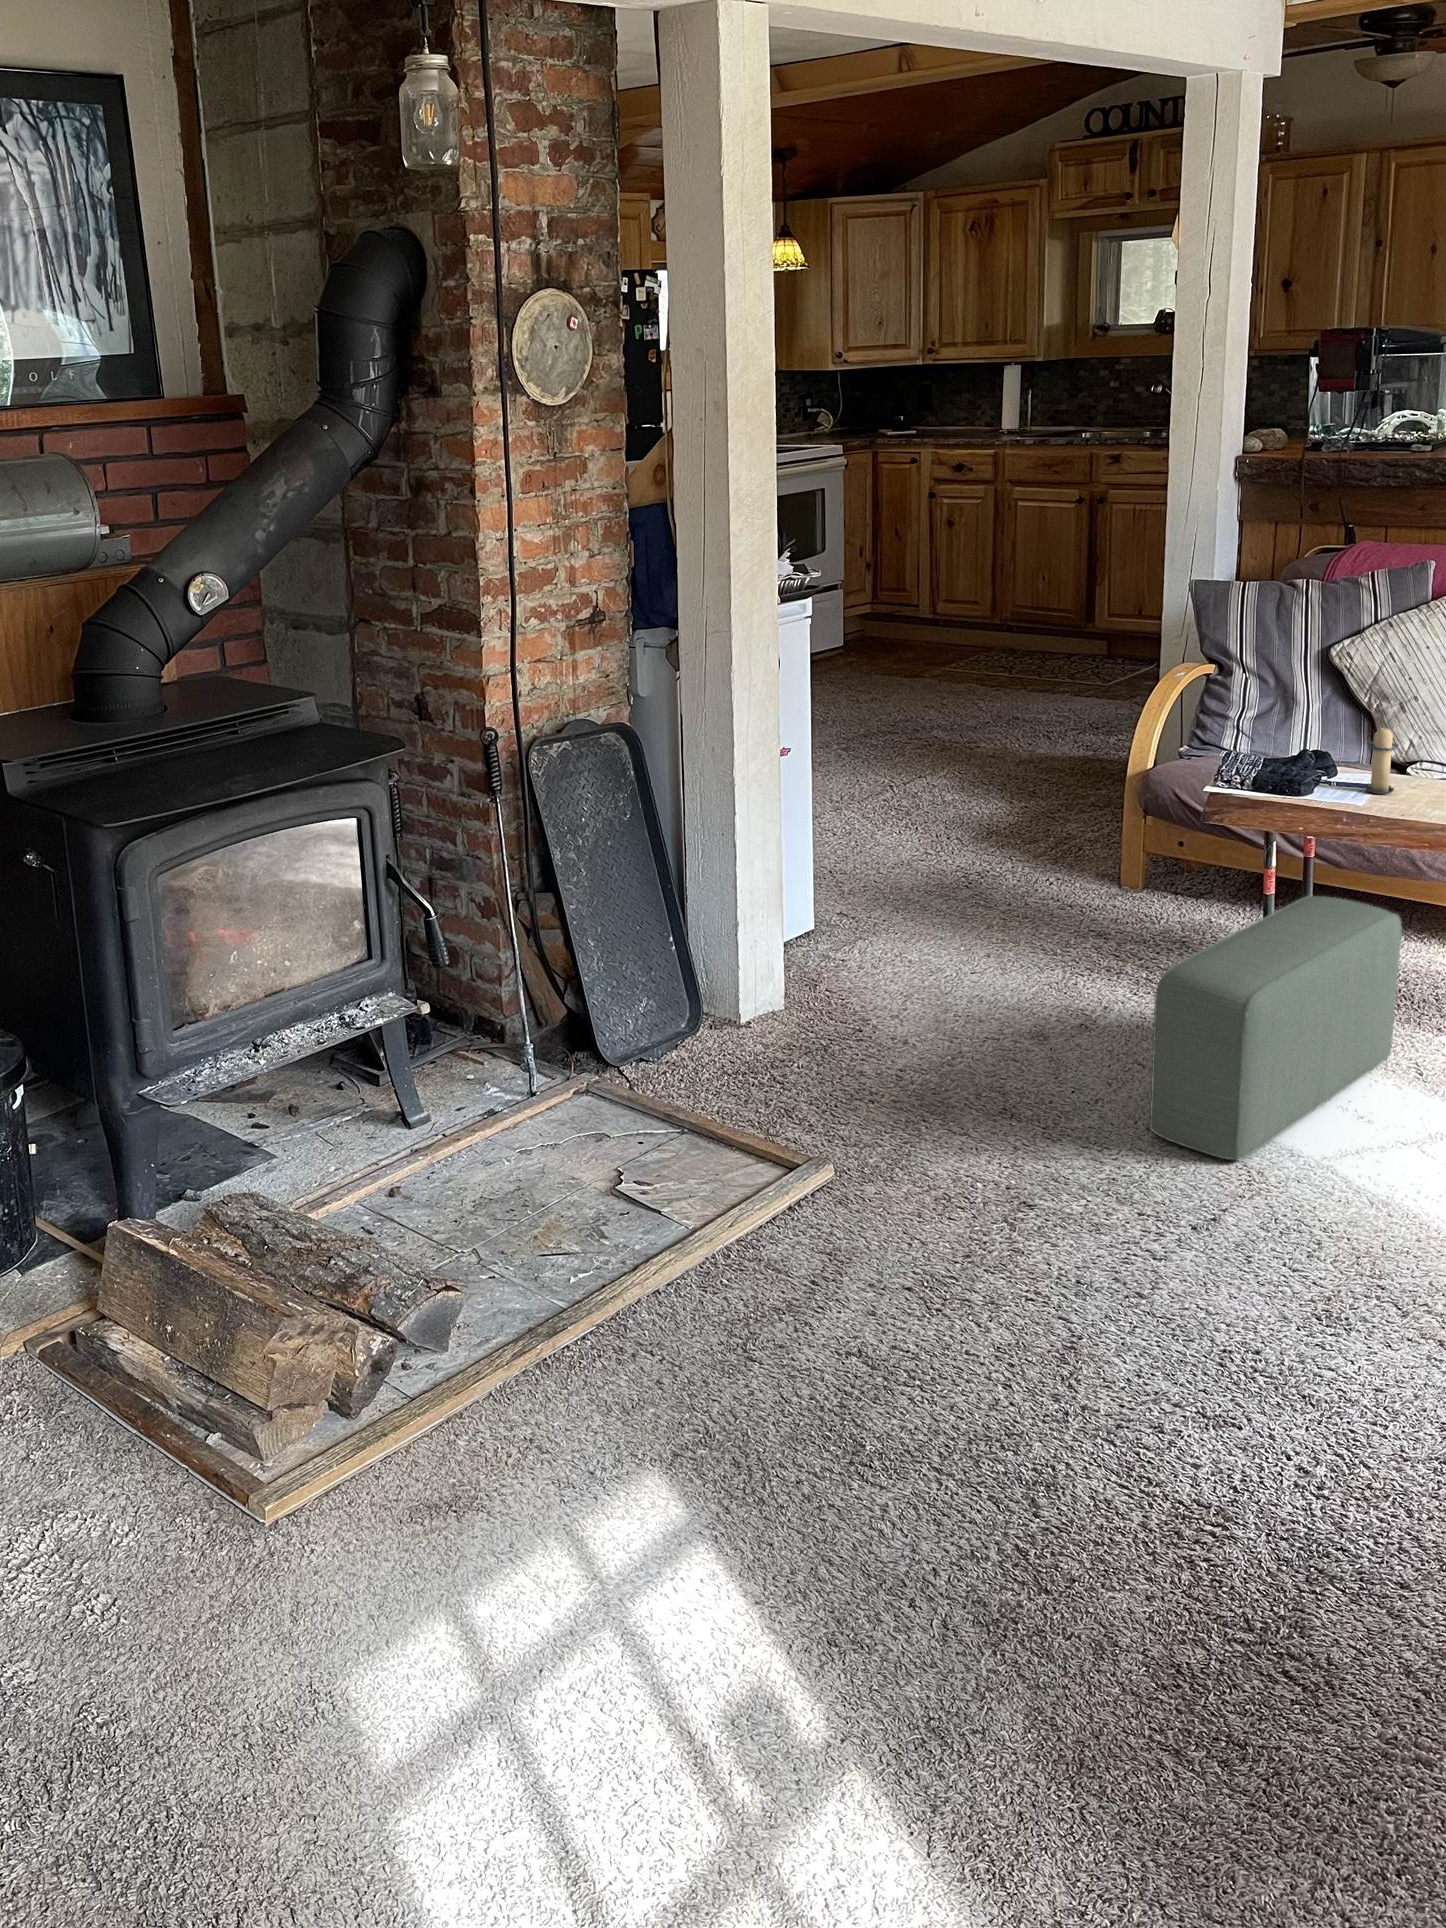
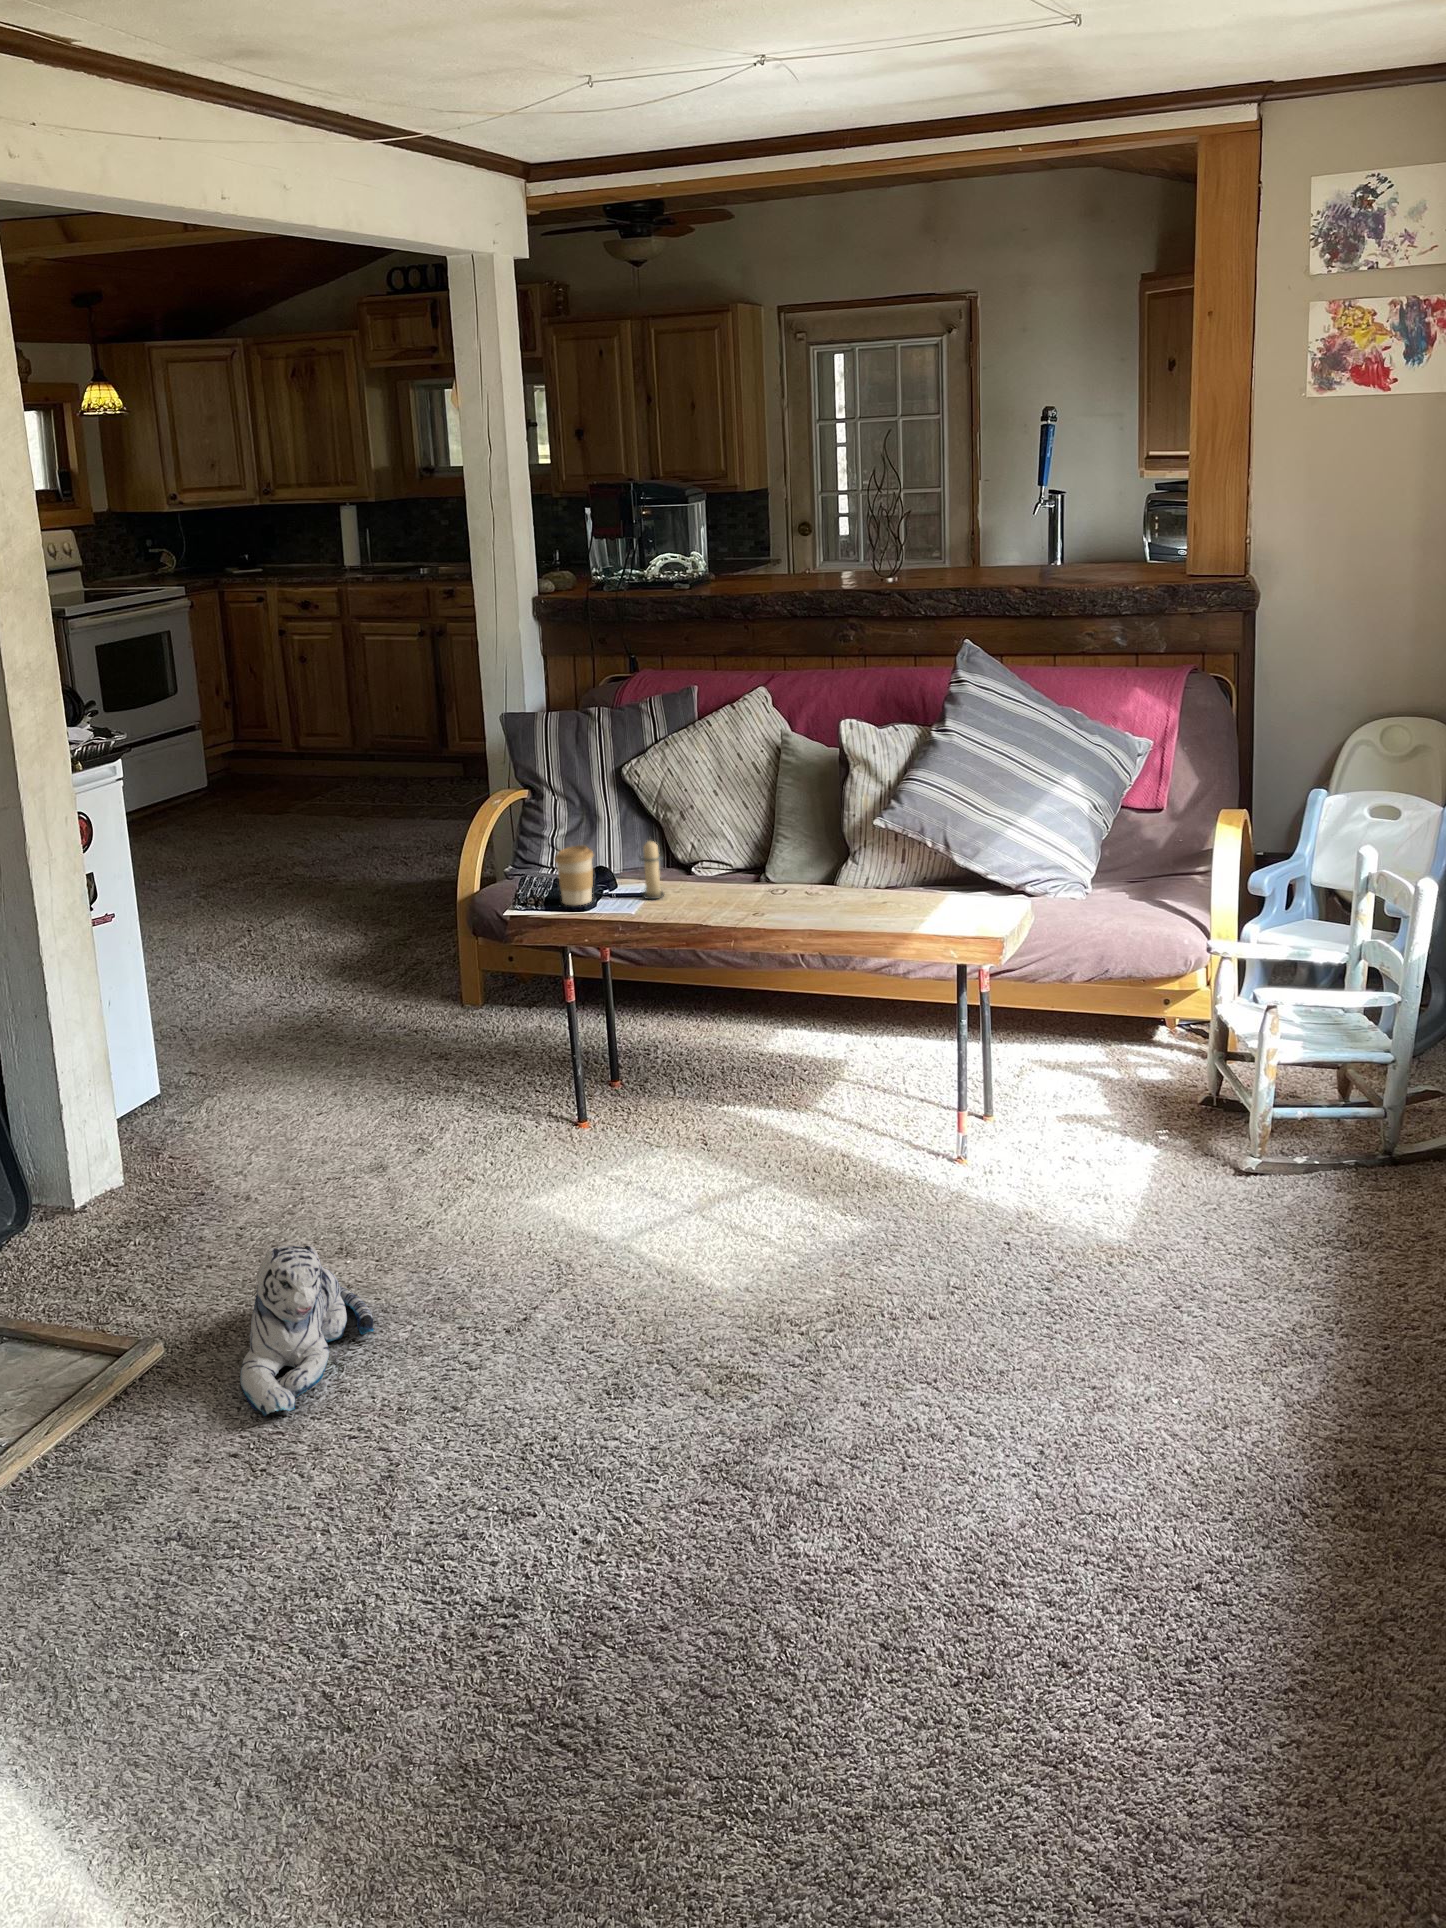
coffee cup: none [1267,725,1314,790] -> present [555,845,593,905]
pouf: present [1150,895,1402,1161] -> none [461,999,683,1257]
plush toy: none [911,1094,1048,1260] -> present [240,1246,374,1416]

